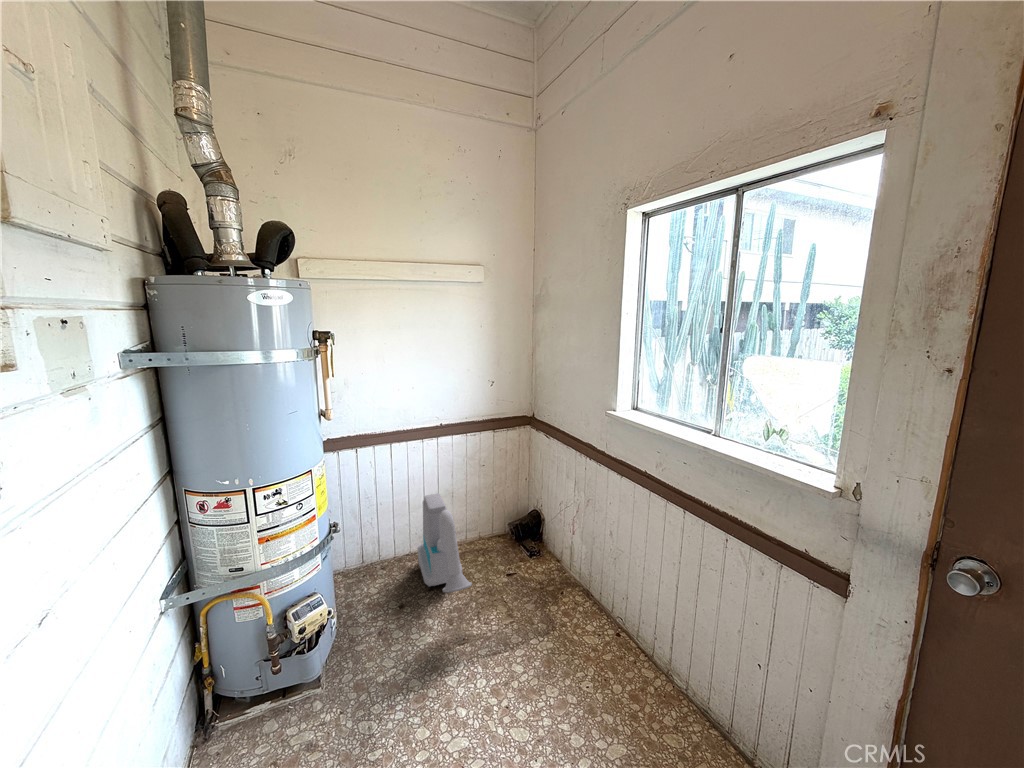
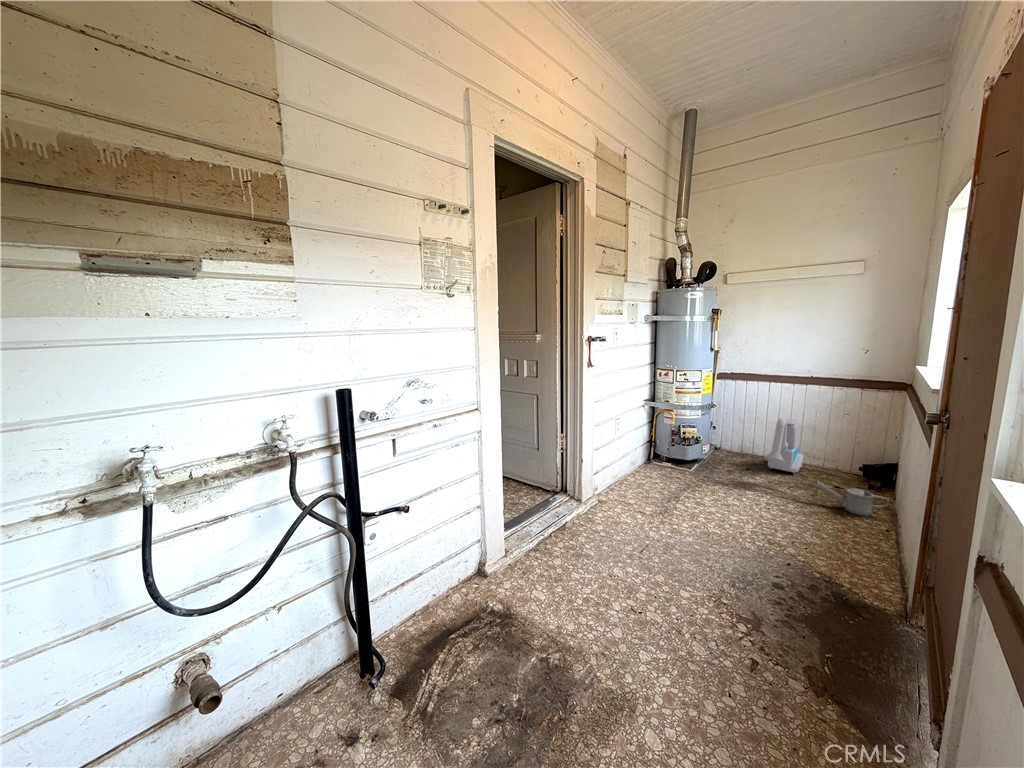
watering can: none [522,581,590,623] -> present [817,481,889,516]

